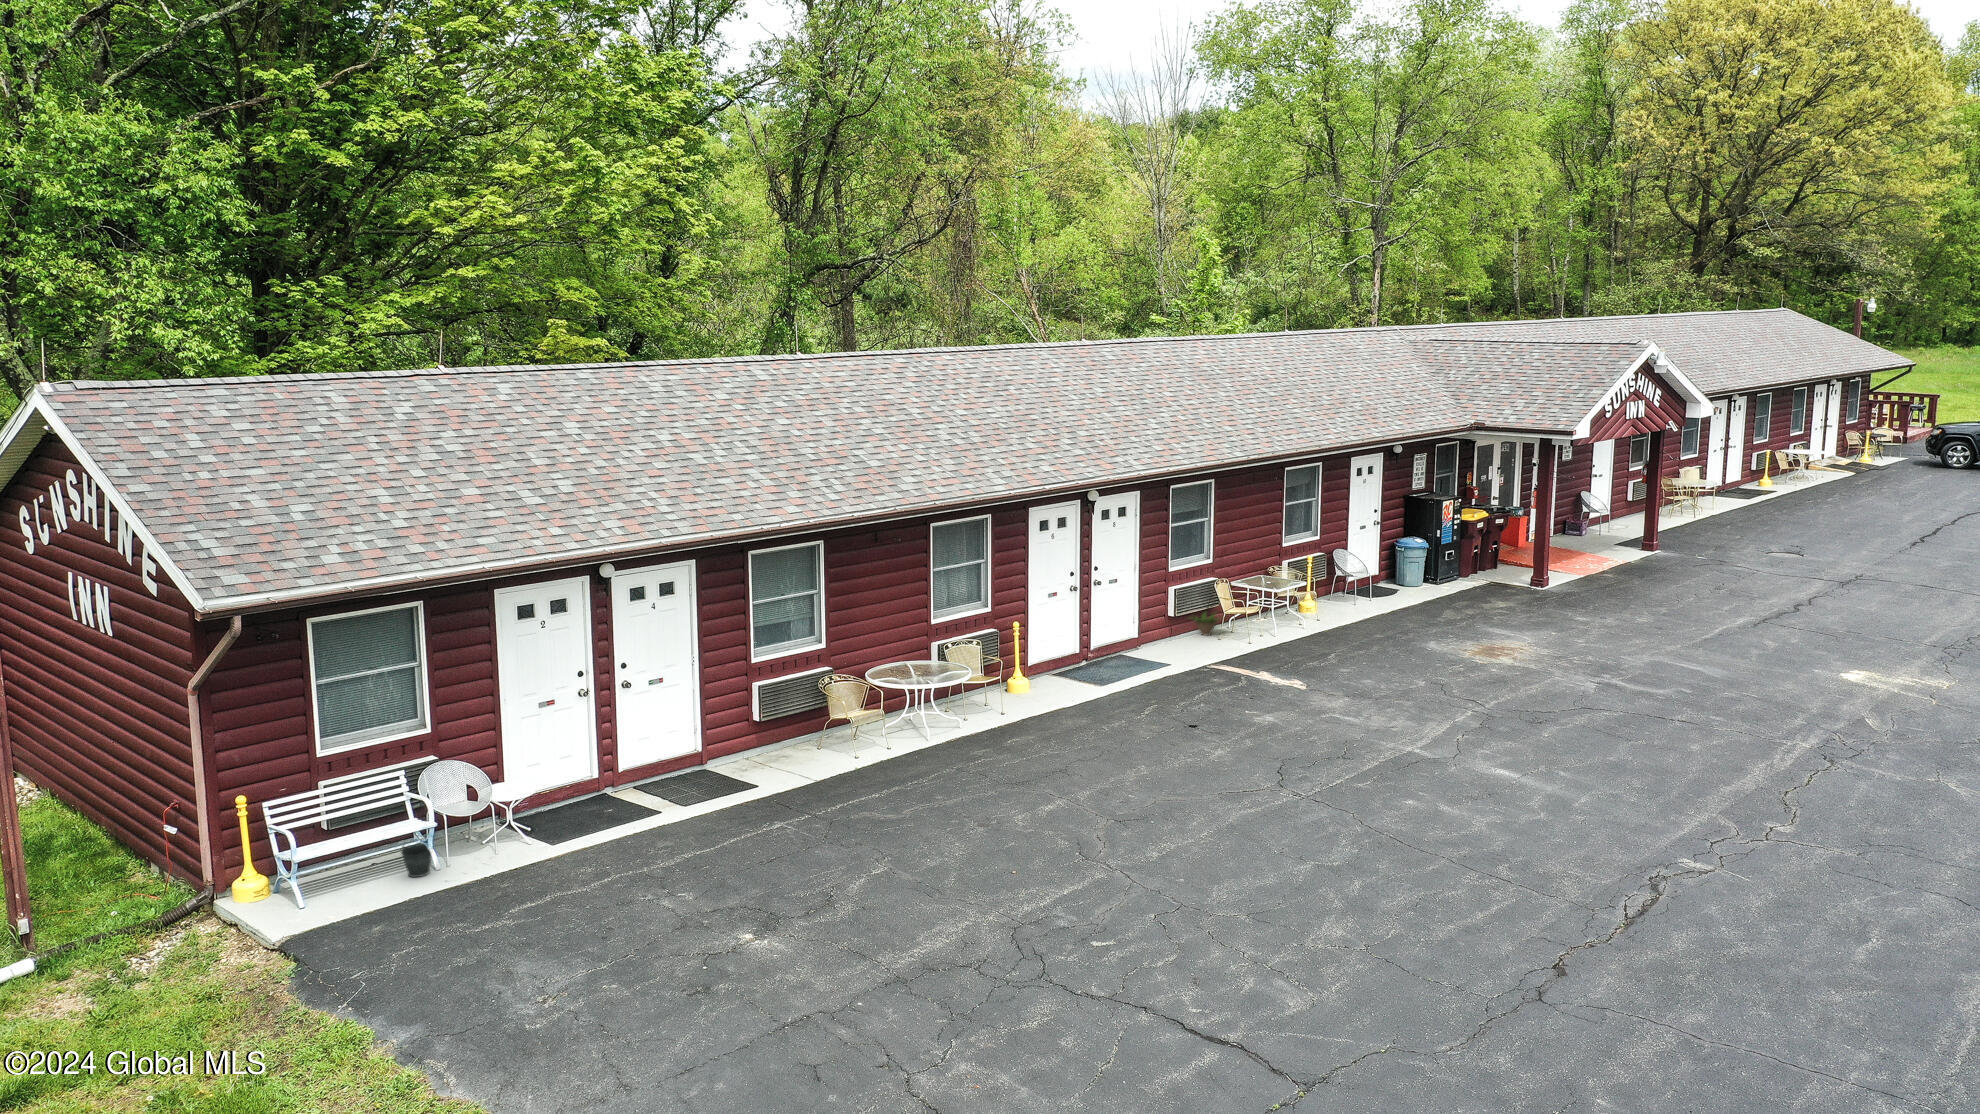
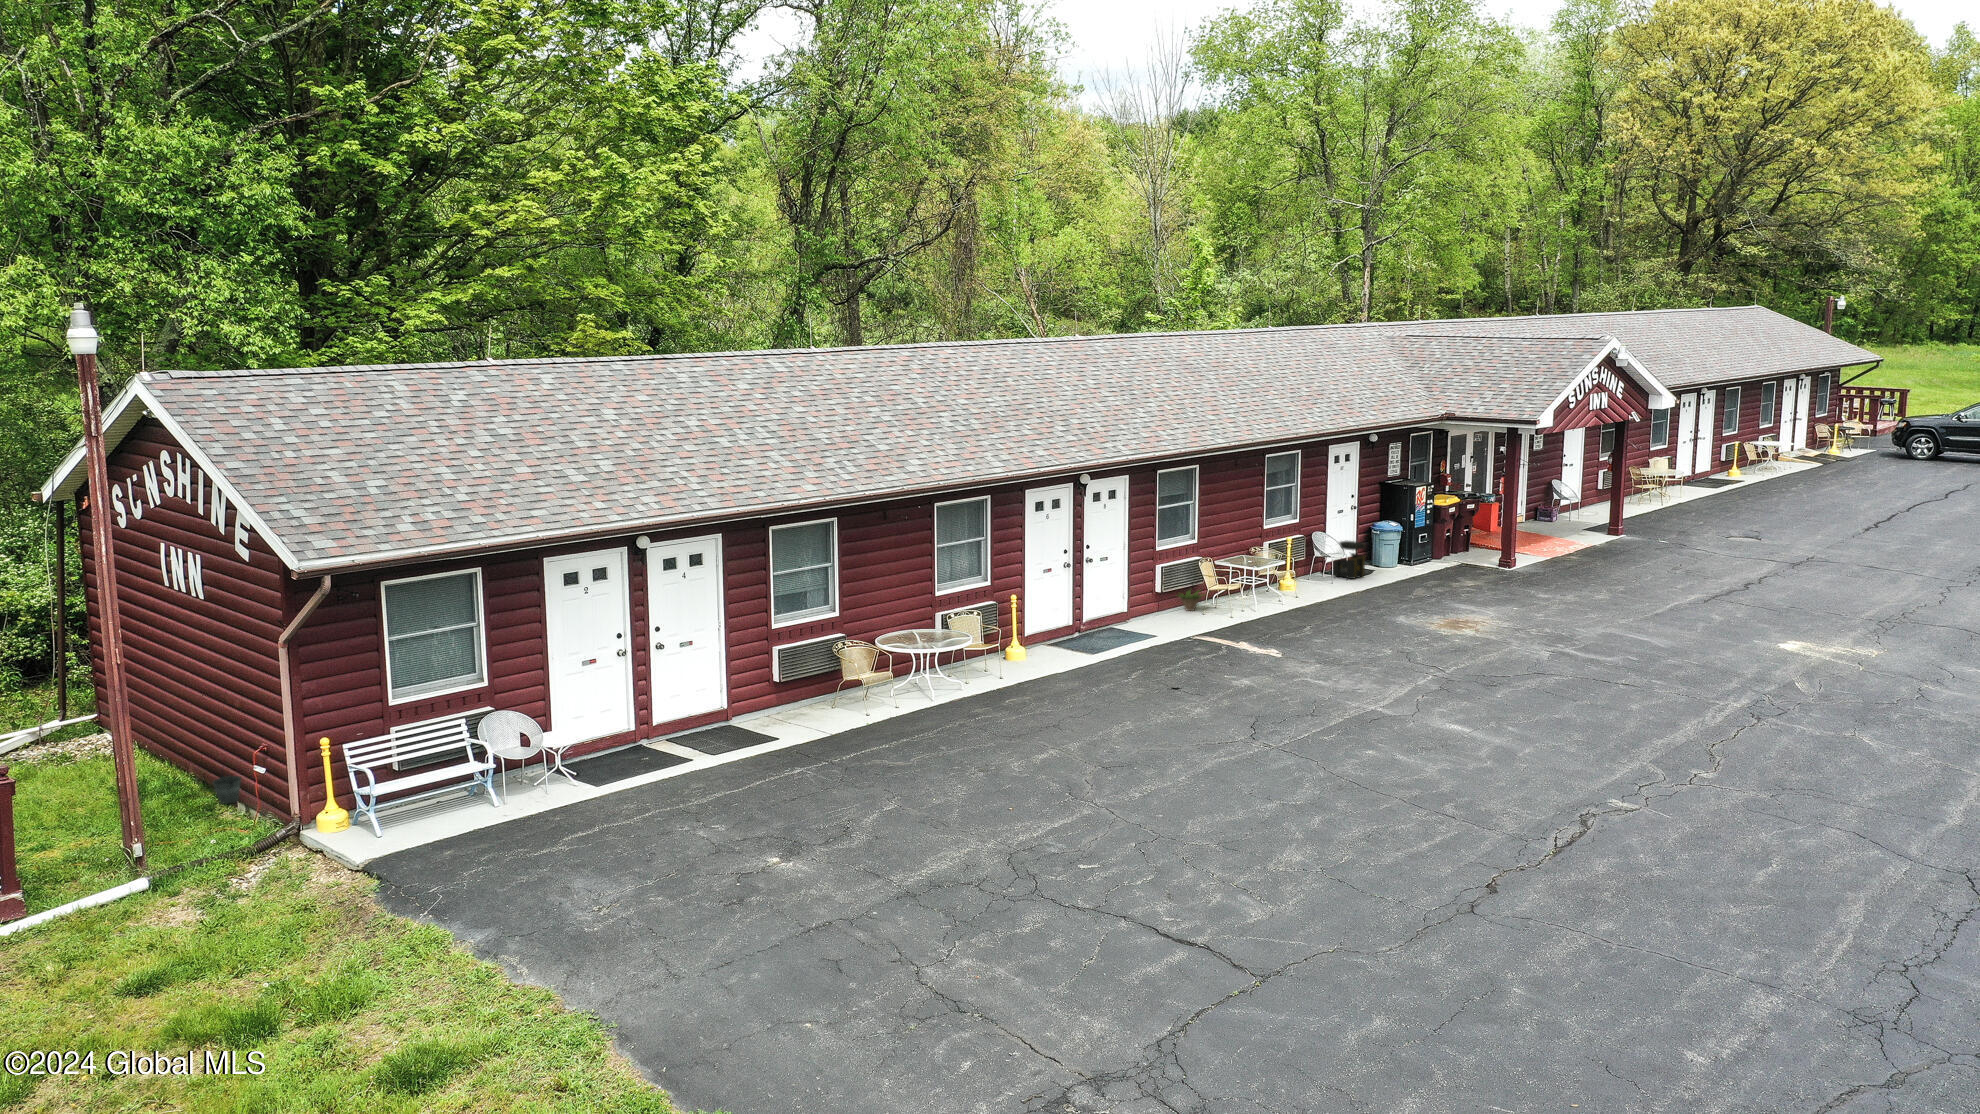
toolbox: none [1355,558,1391,599] -> present [1333,541,1366,579]
bucket: present [401,836,431,877] -> present [213,775,241,804]

